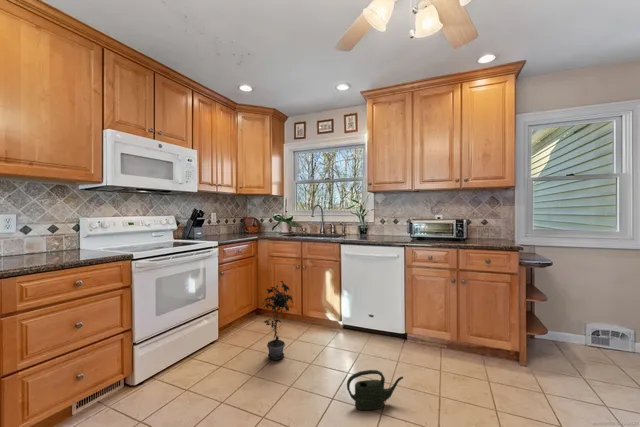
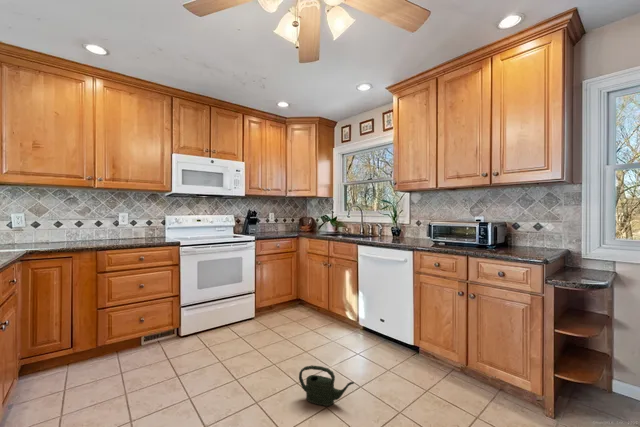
potted plant: present [263,281,293,360] -> none [270,274,299,343]

